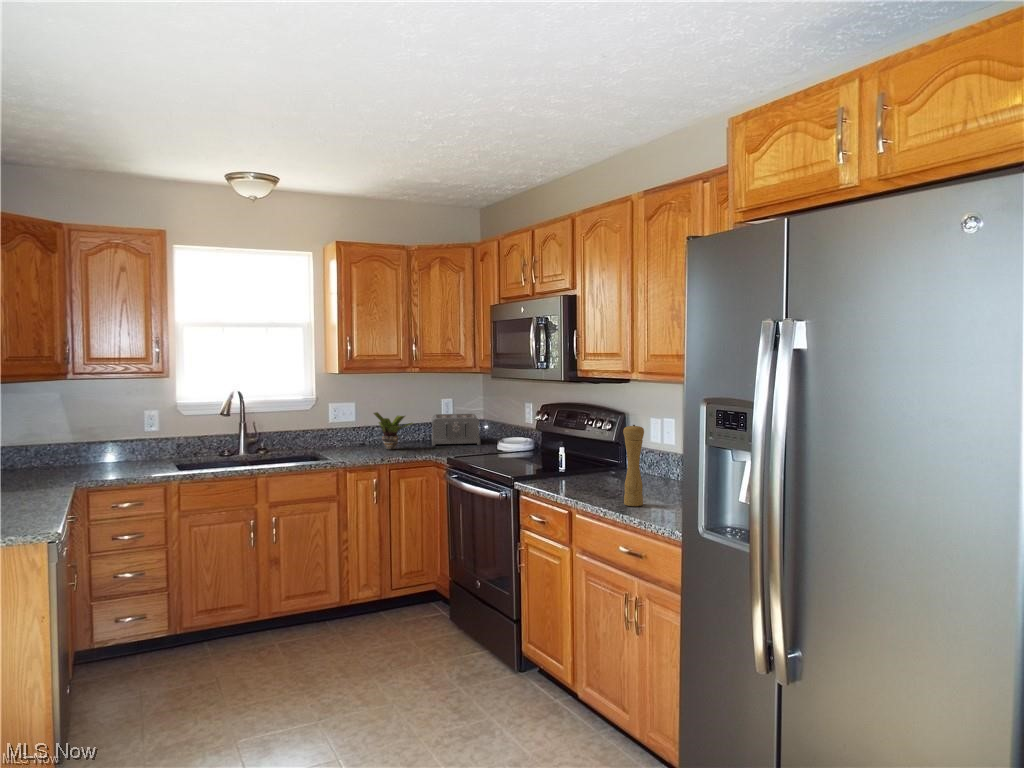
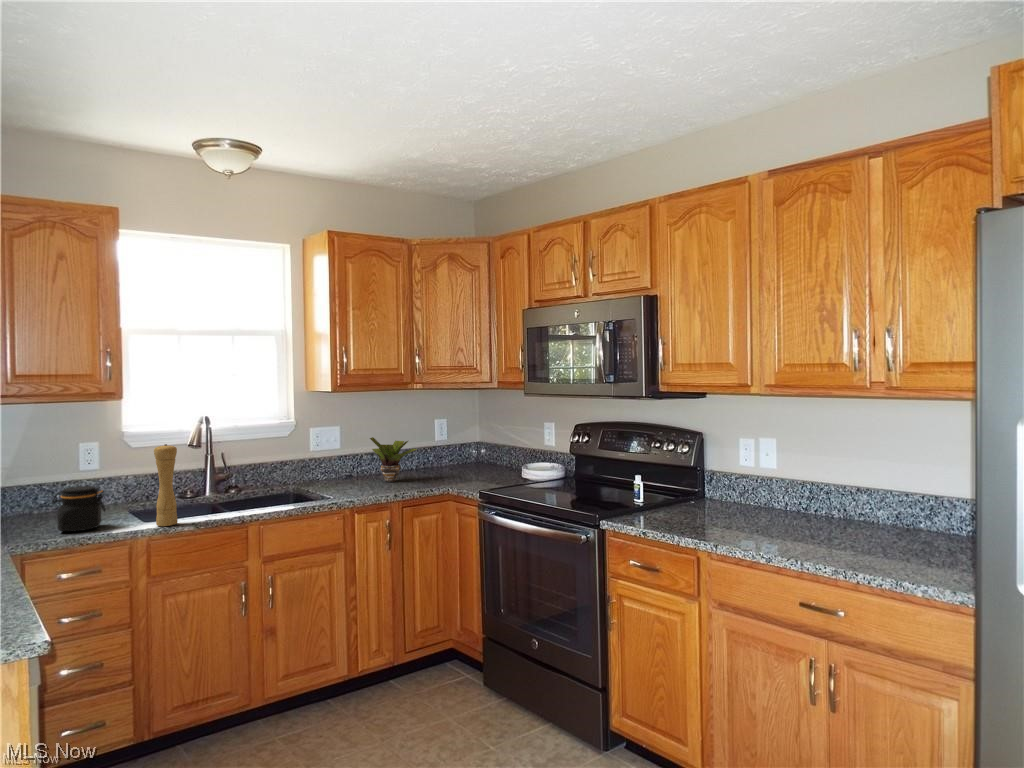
toaster: present [432,414,480,446] -> none [424,436,489,475]
pepper mill: present [623,425,644,506] -> present [154,444,177,526]
jar: none [113,442,152,475] -> present [52,486,106,531]

